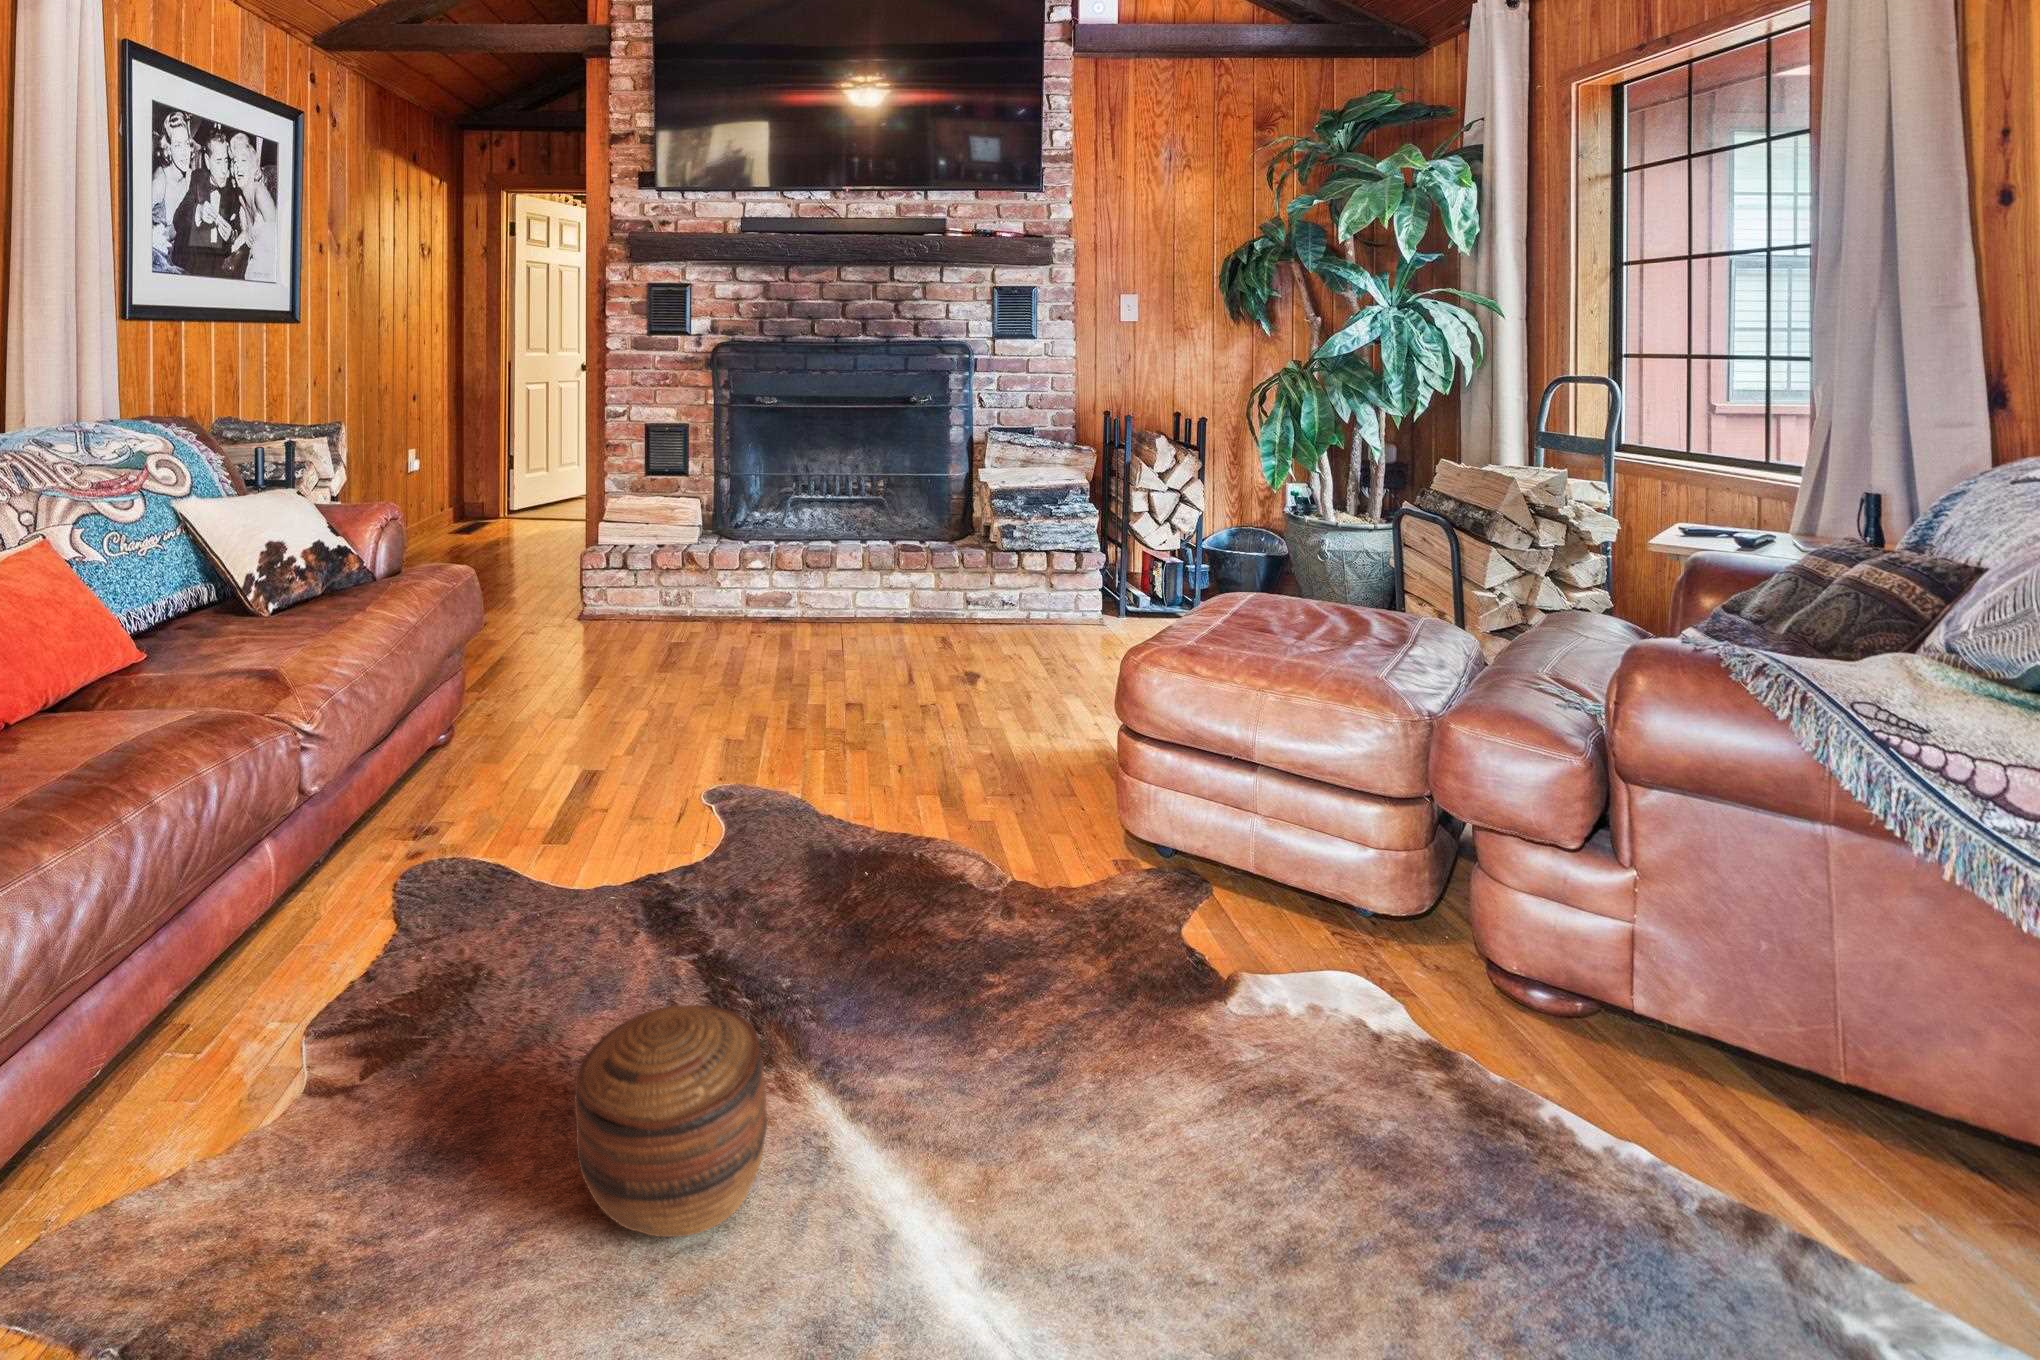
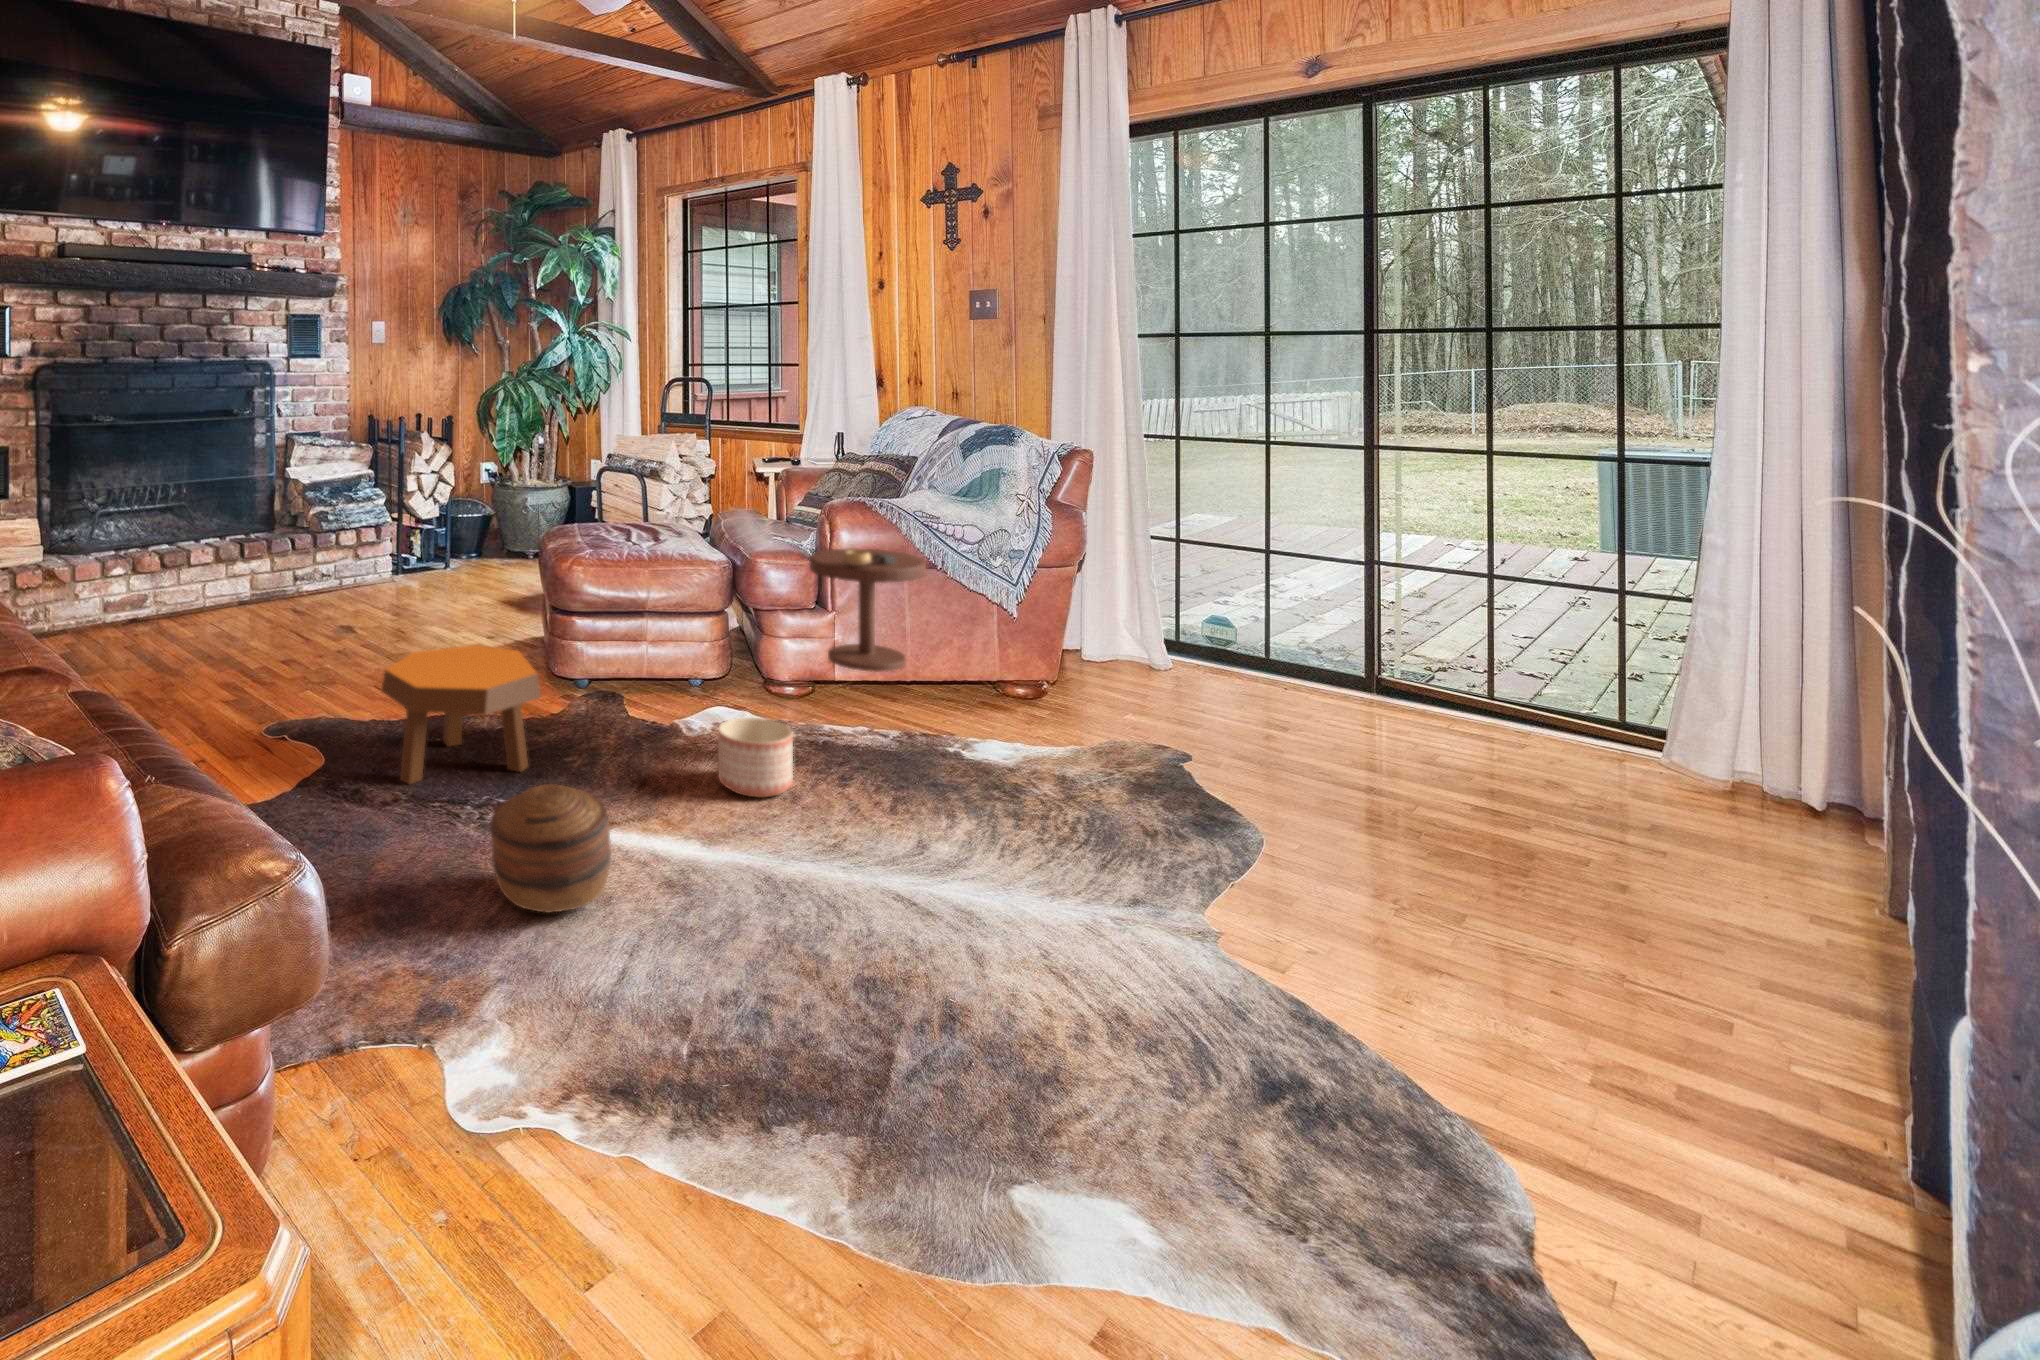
side table: none [1400,716,1663,1142] -> present [809,549,926,672]
footstool: none [747,731,970,946] -> present [381,645,541,784]
planter: none [1157,978,1297,1152] -> present [718,718,793,798]

